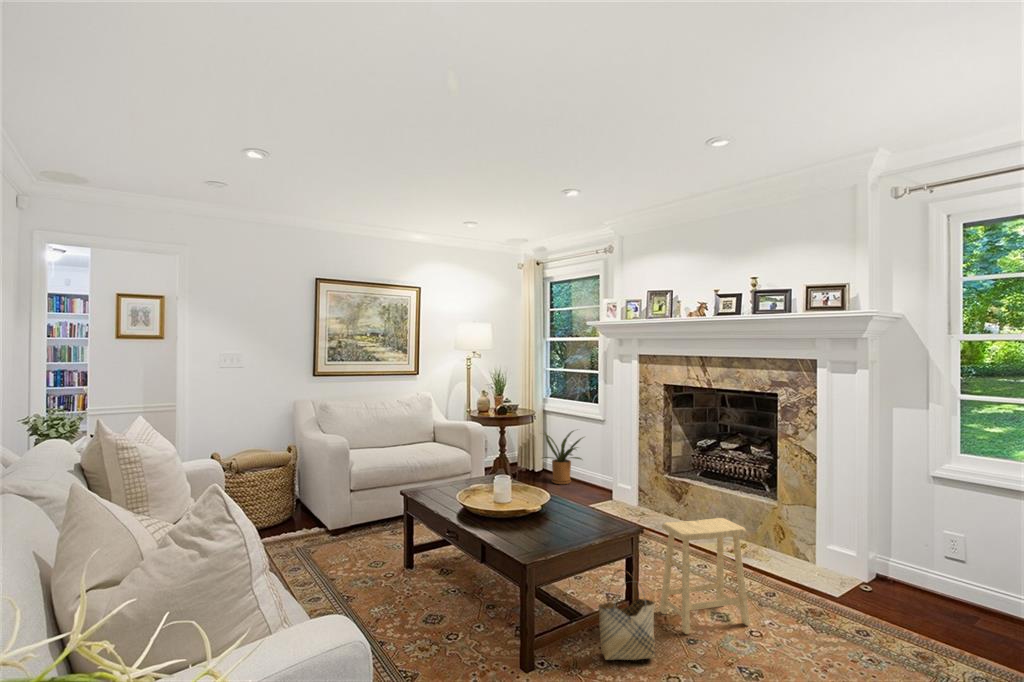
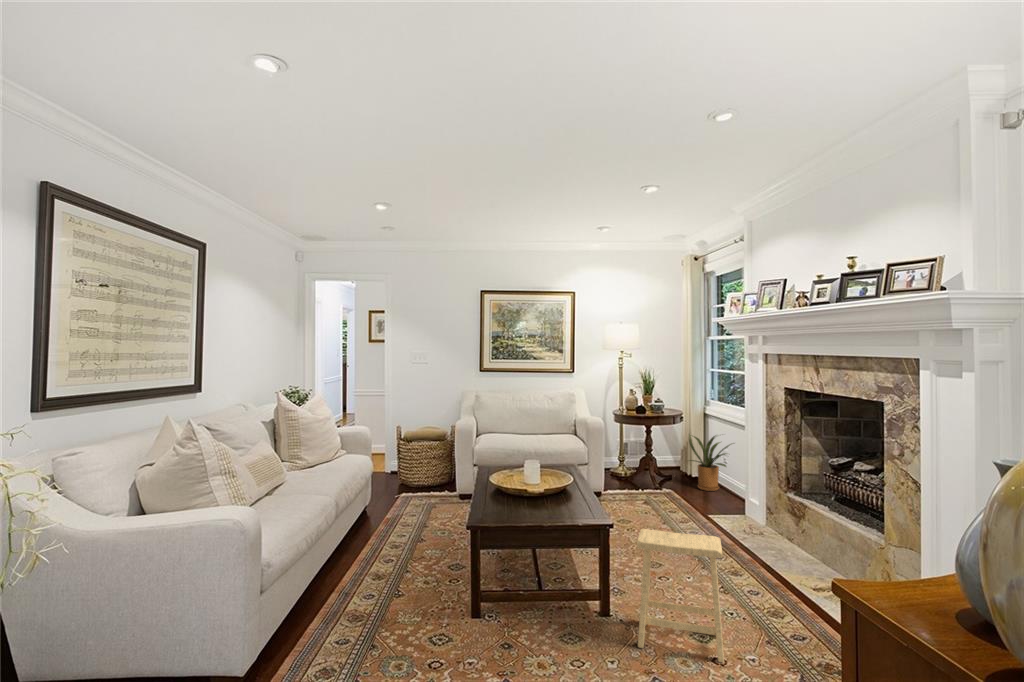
woven basket: present [598,570,655,660] -> none [531,561,586,654]

